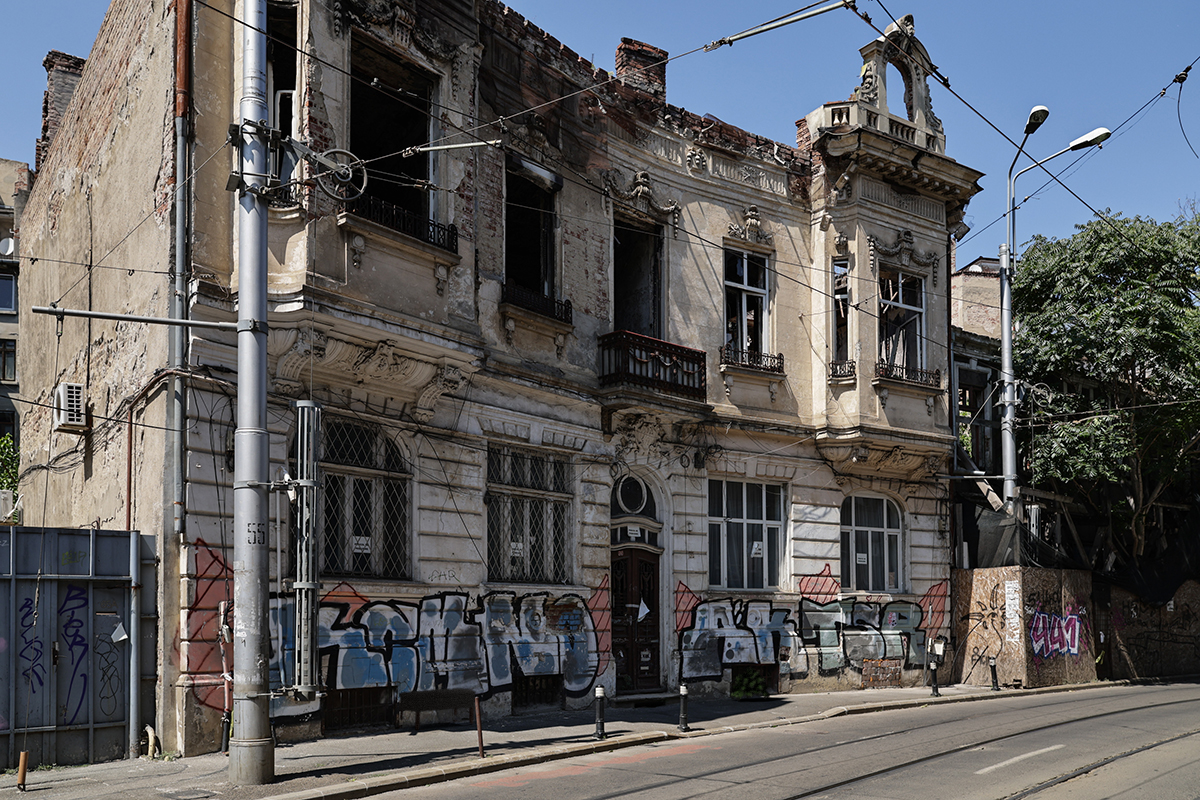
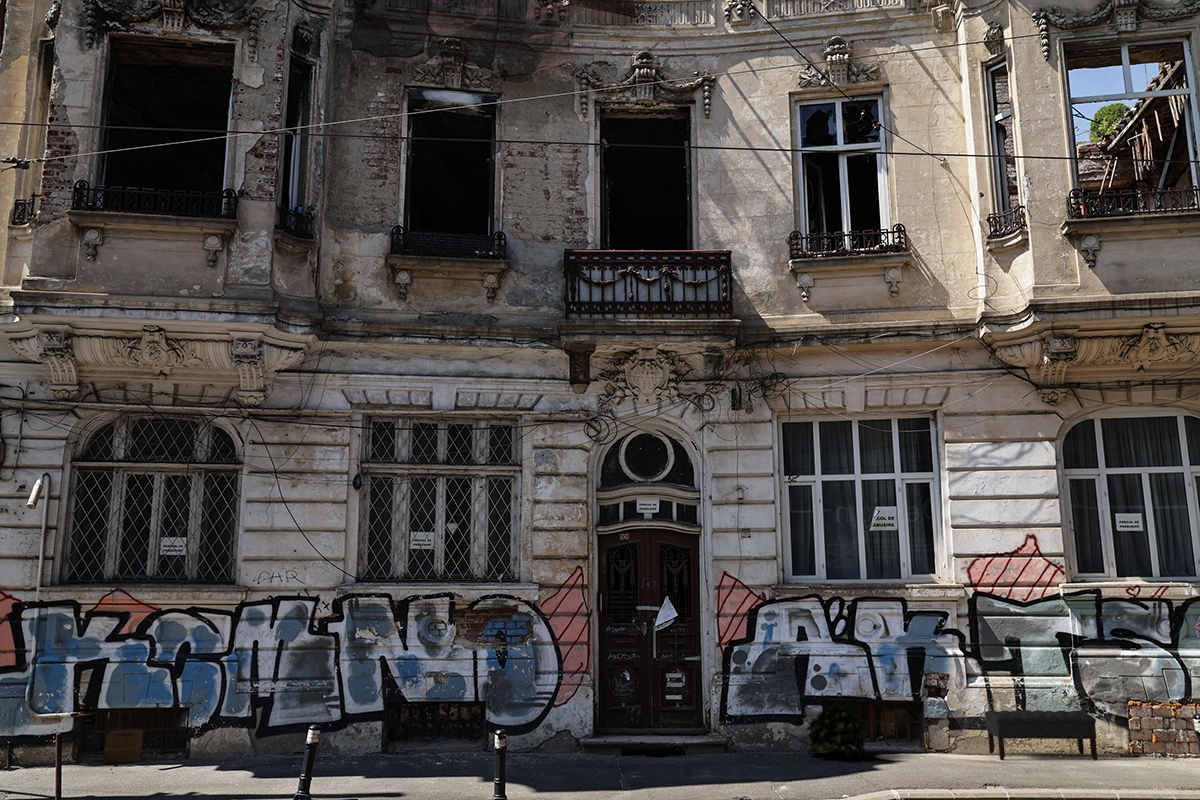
bench: present [398,688,476,730] -> present [985,710,1098,760]
cardboard box: none [331,706,367,733] -> present [103,729,143,763]

